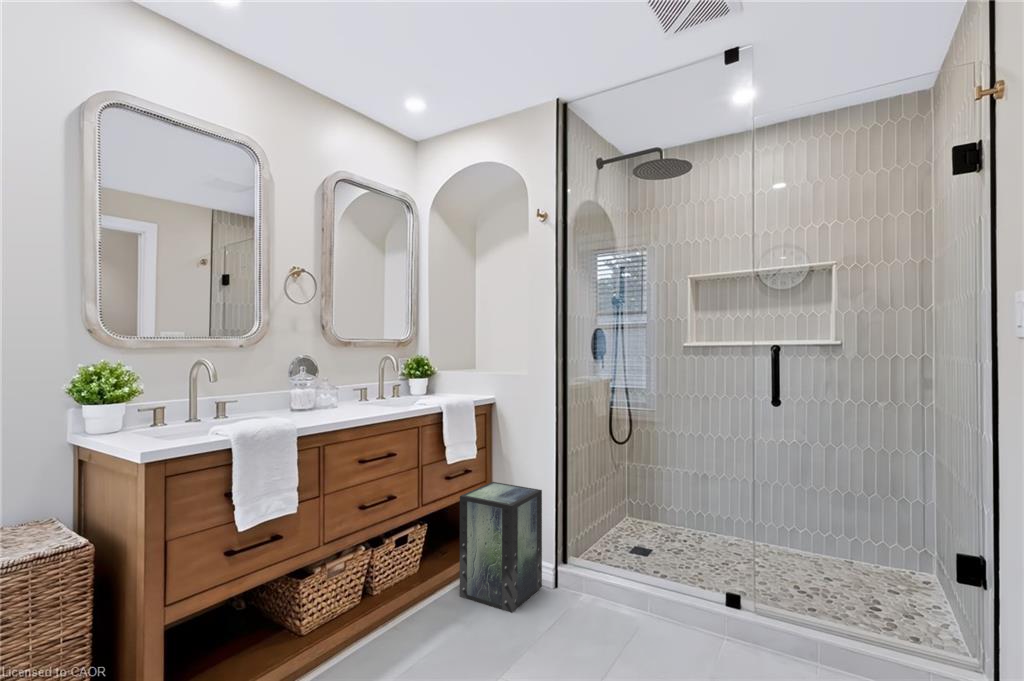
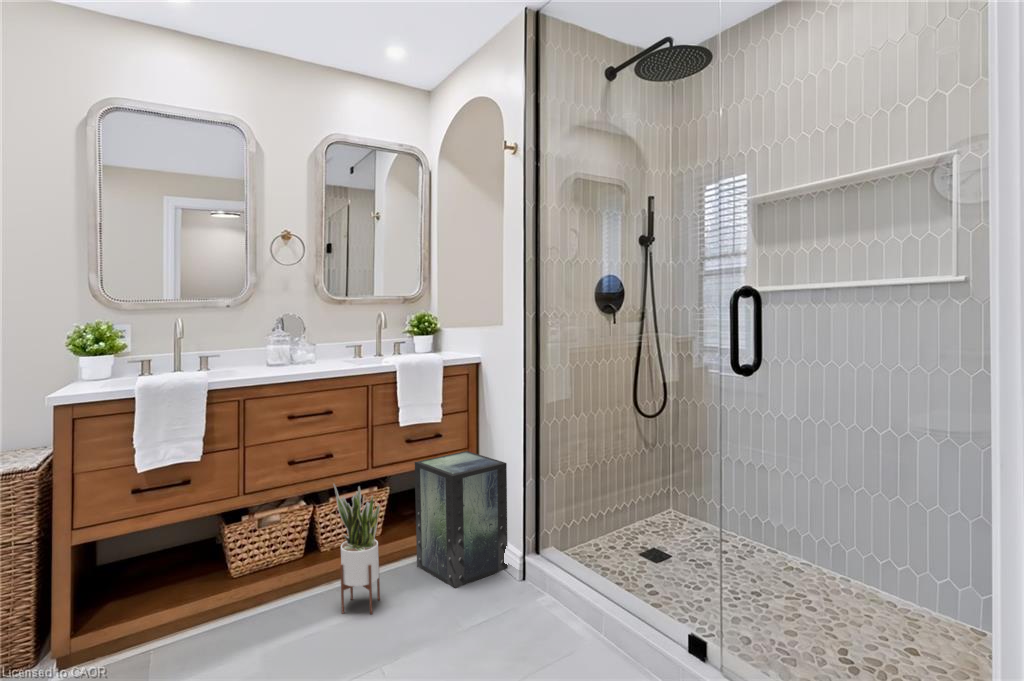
potted plant: none [412,524,465,657] -> present [334,484,380,614]

